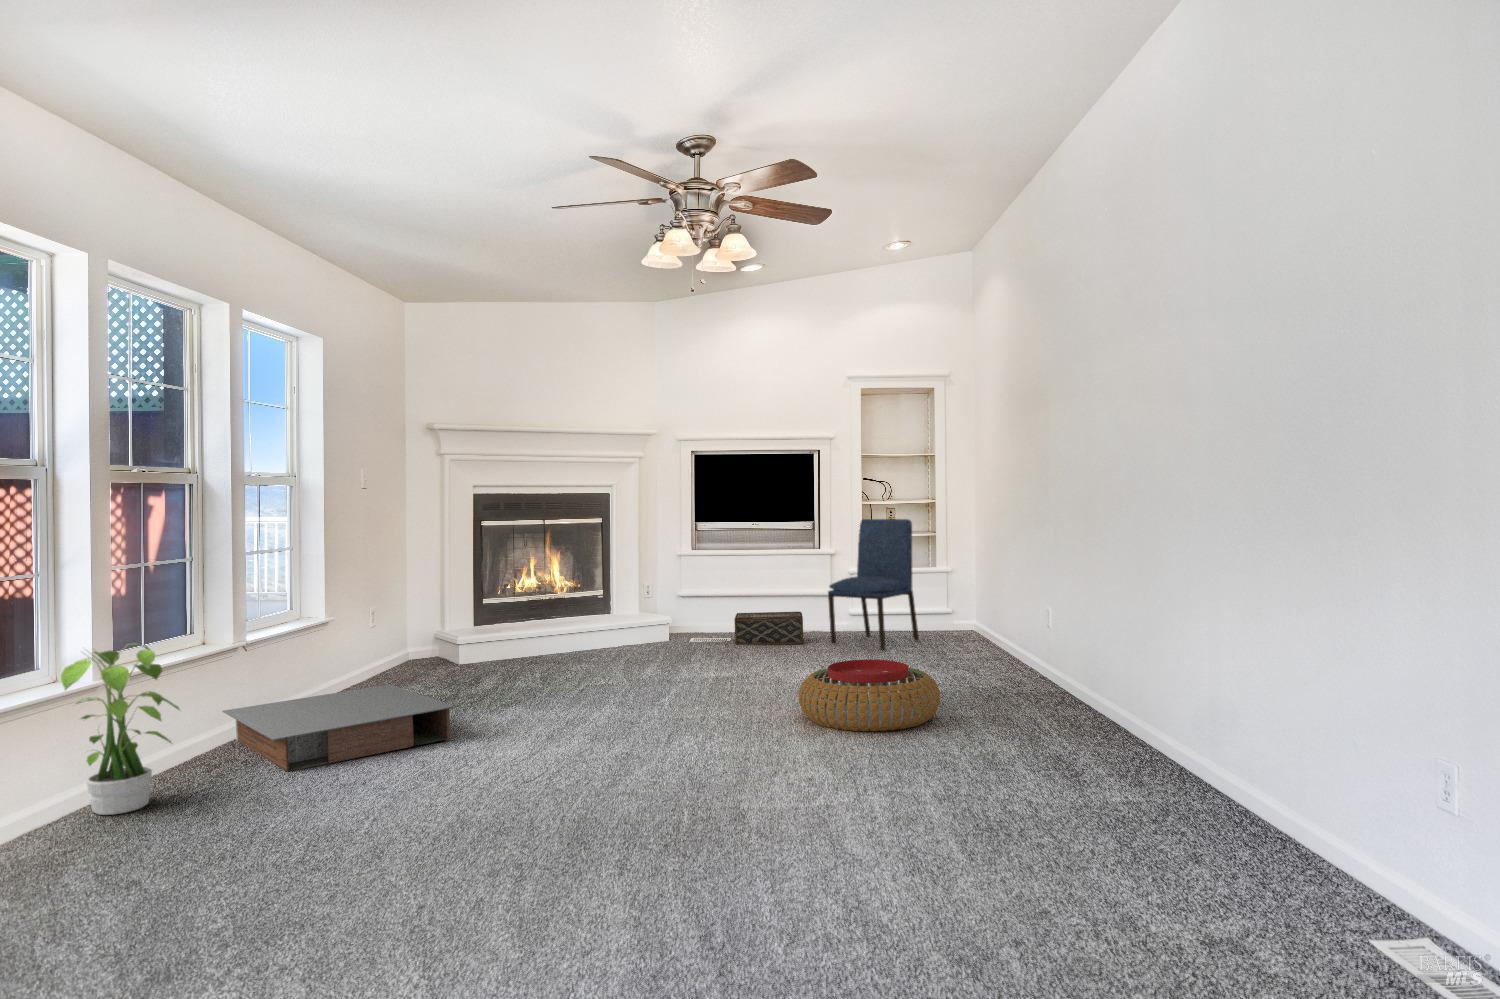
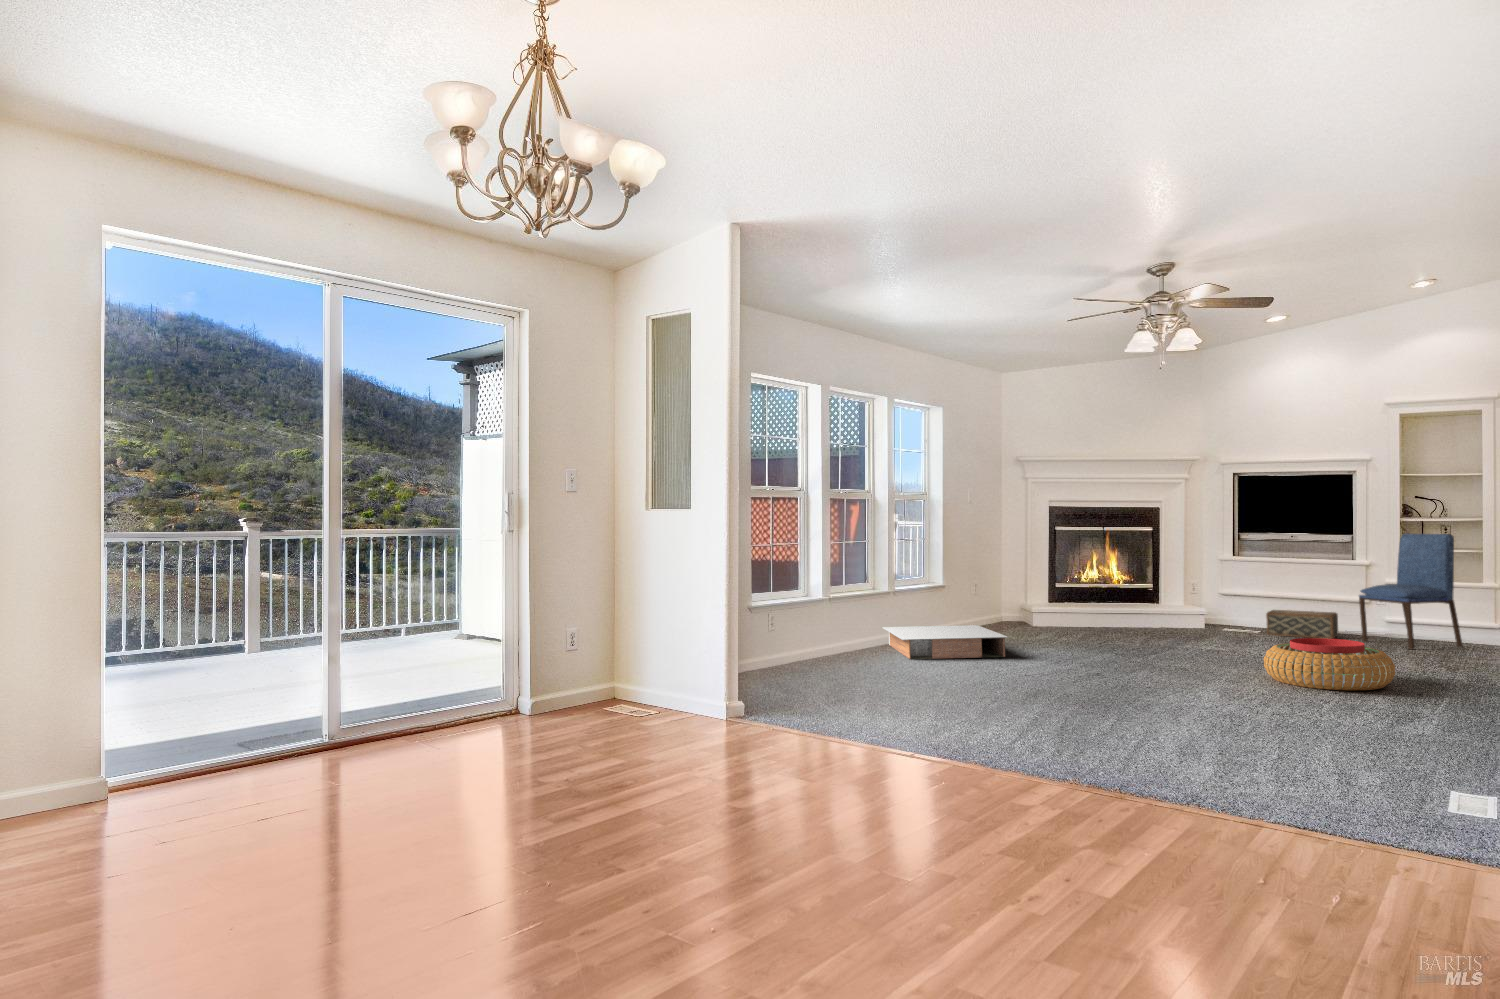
potted plant: present [60,644,180,815] -> none [801,578,858,663]

